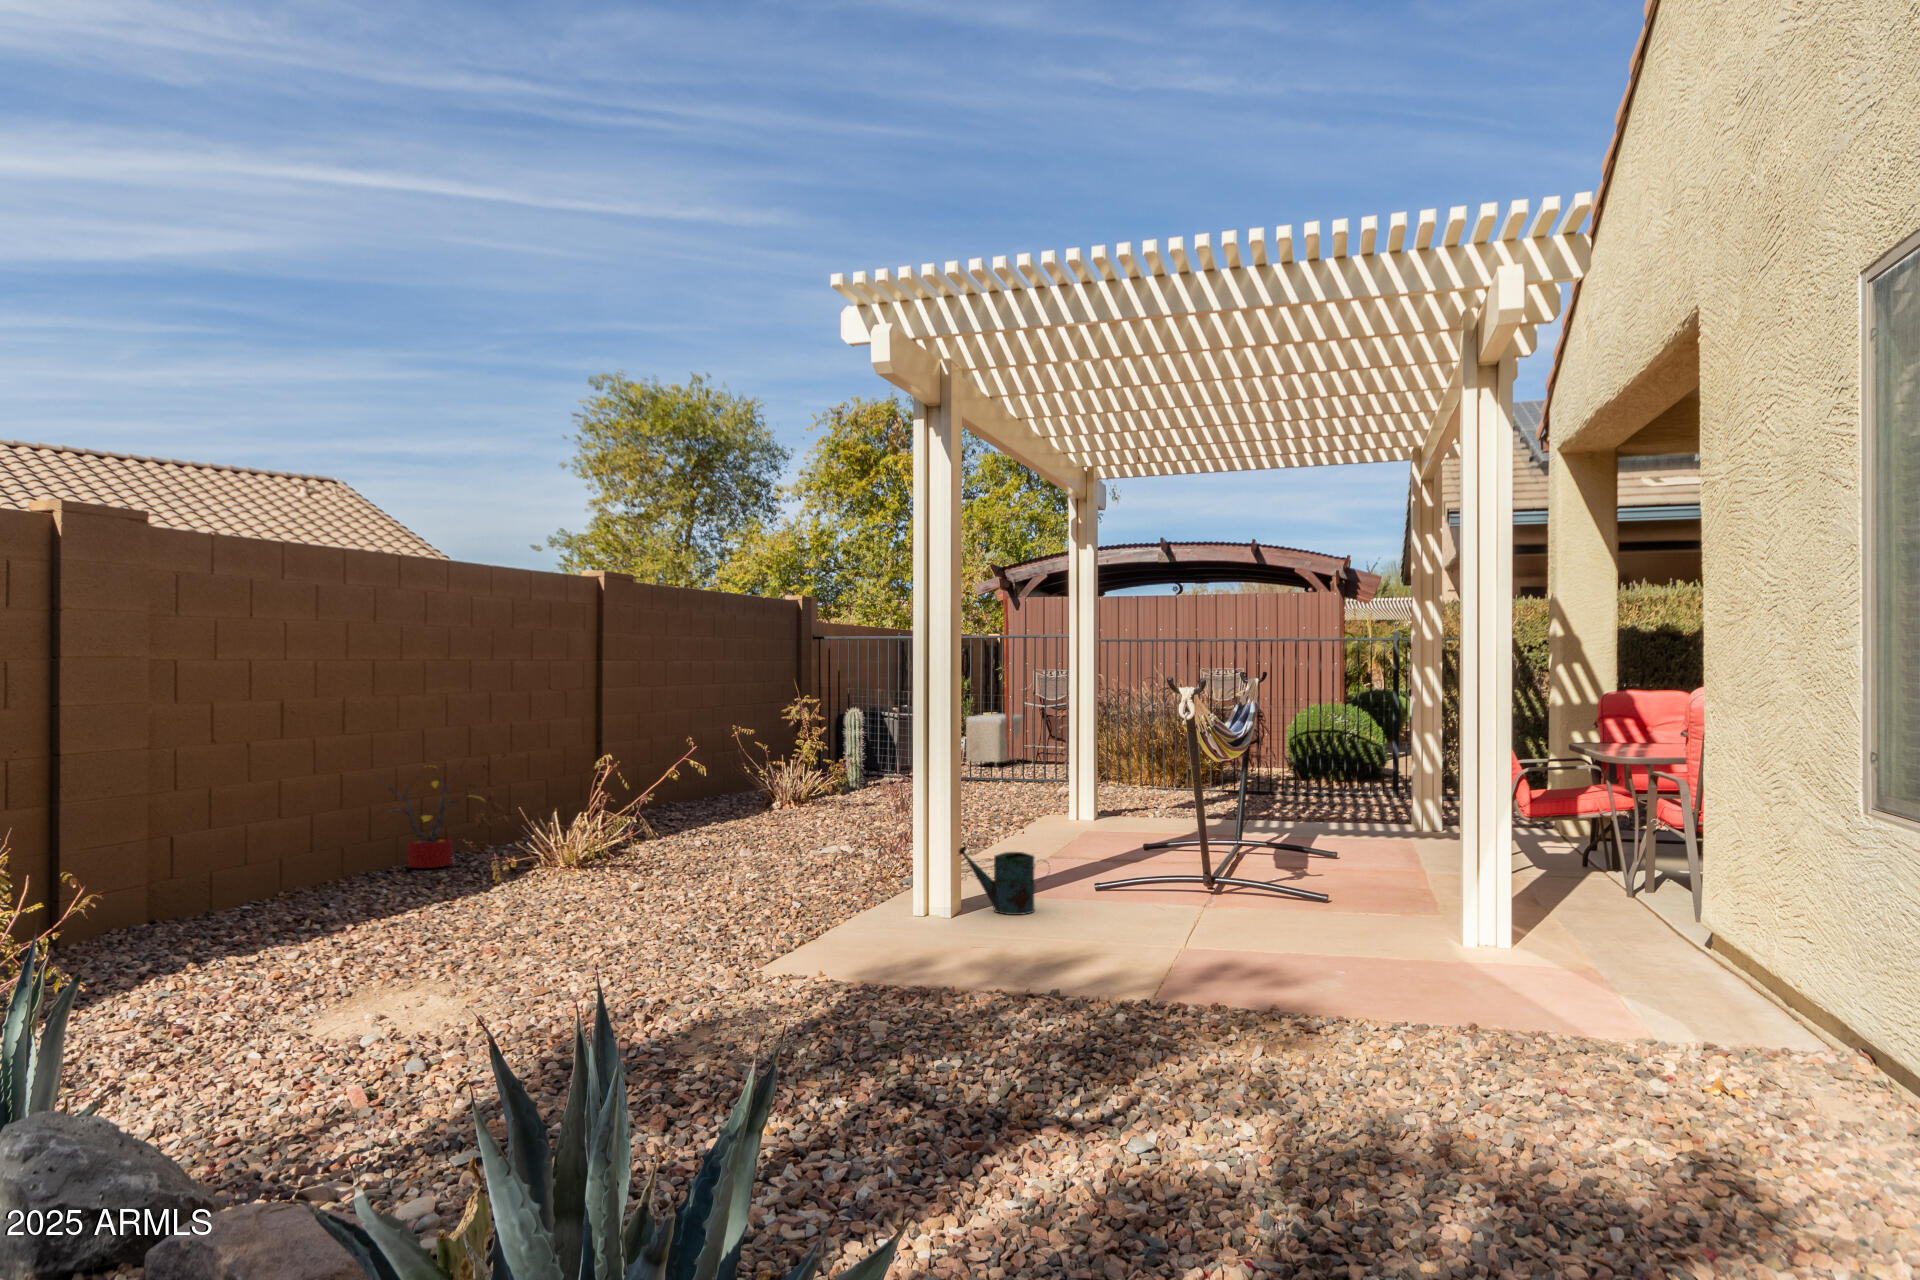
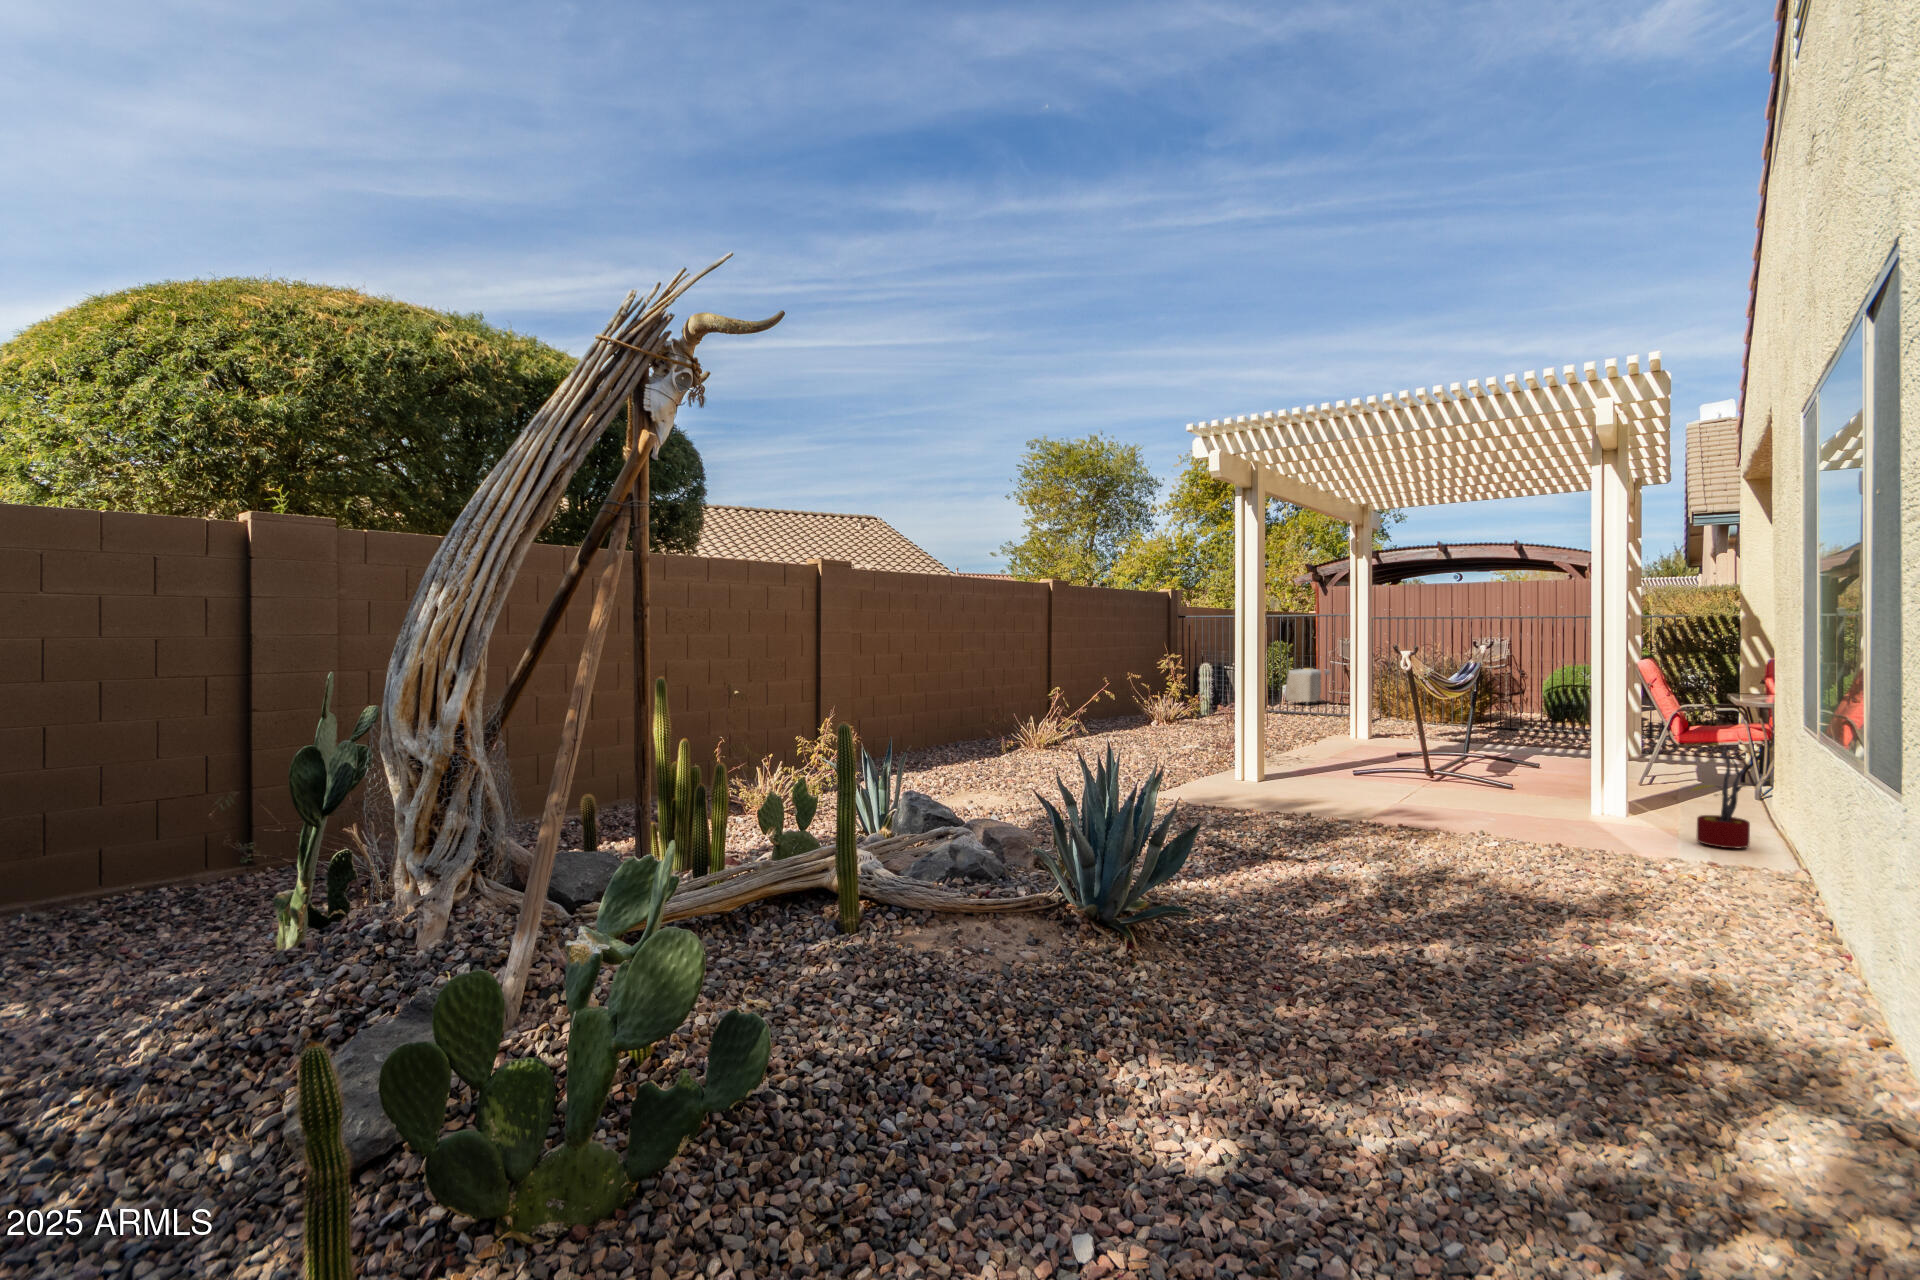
decorative plant: present [381,766,483,868] -> present [1693,743,1768,848]
watering can: present [959,846,1049,915] -> none [1267,740,1326,782]

